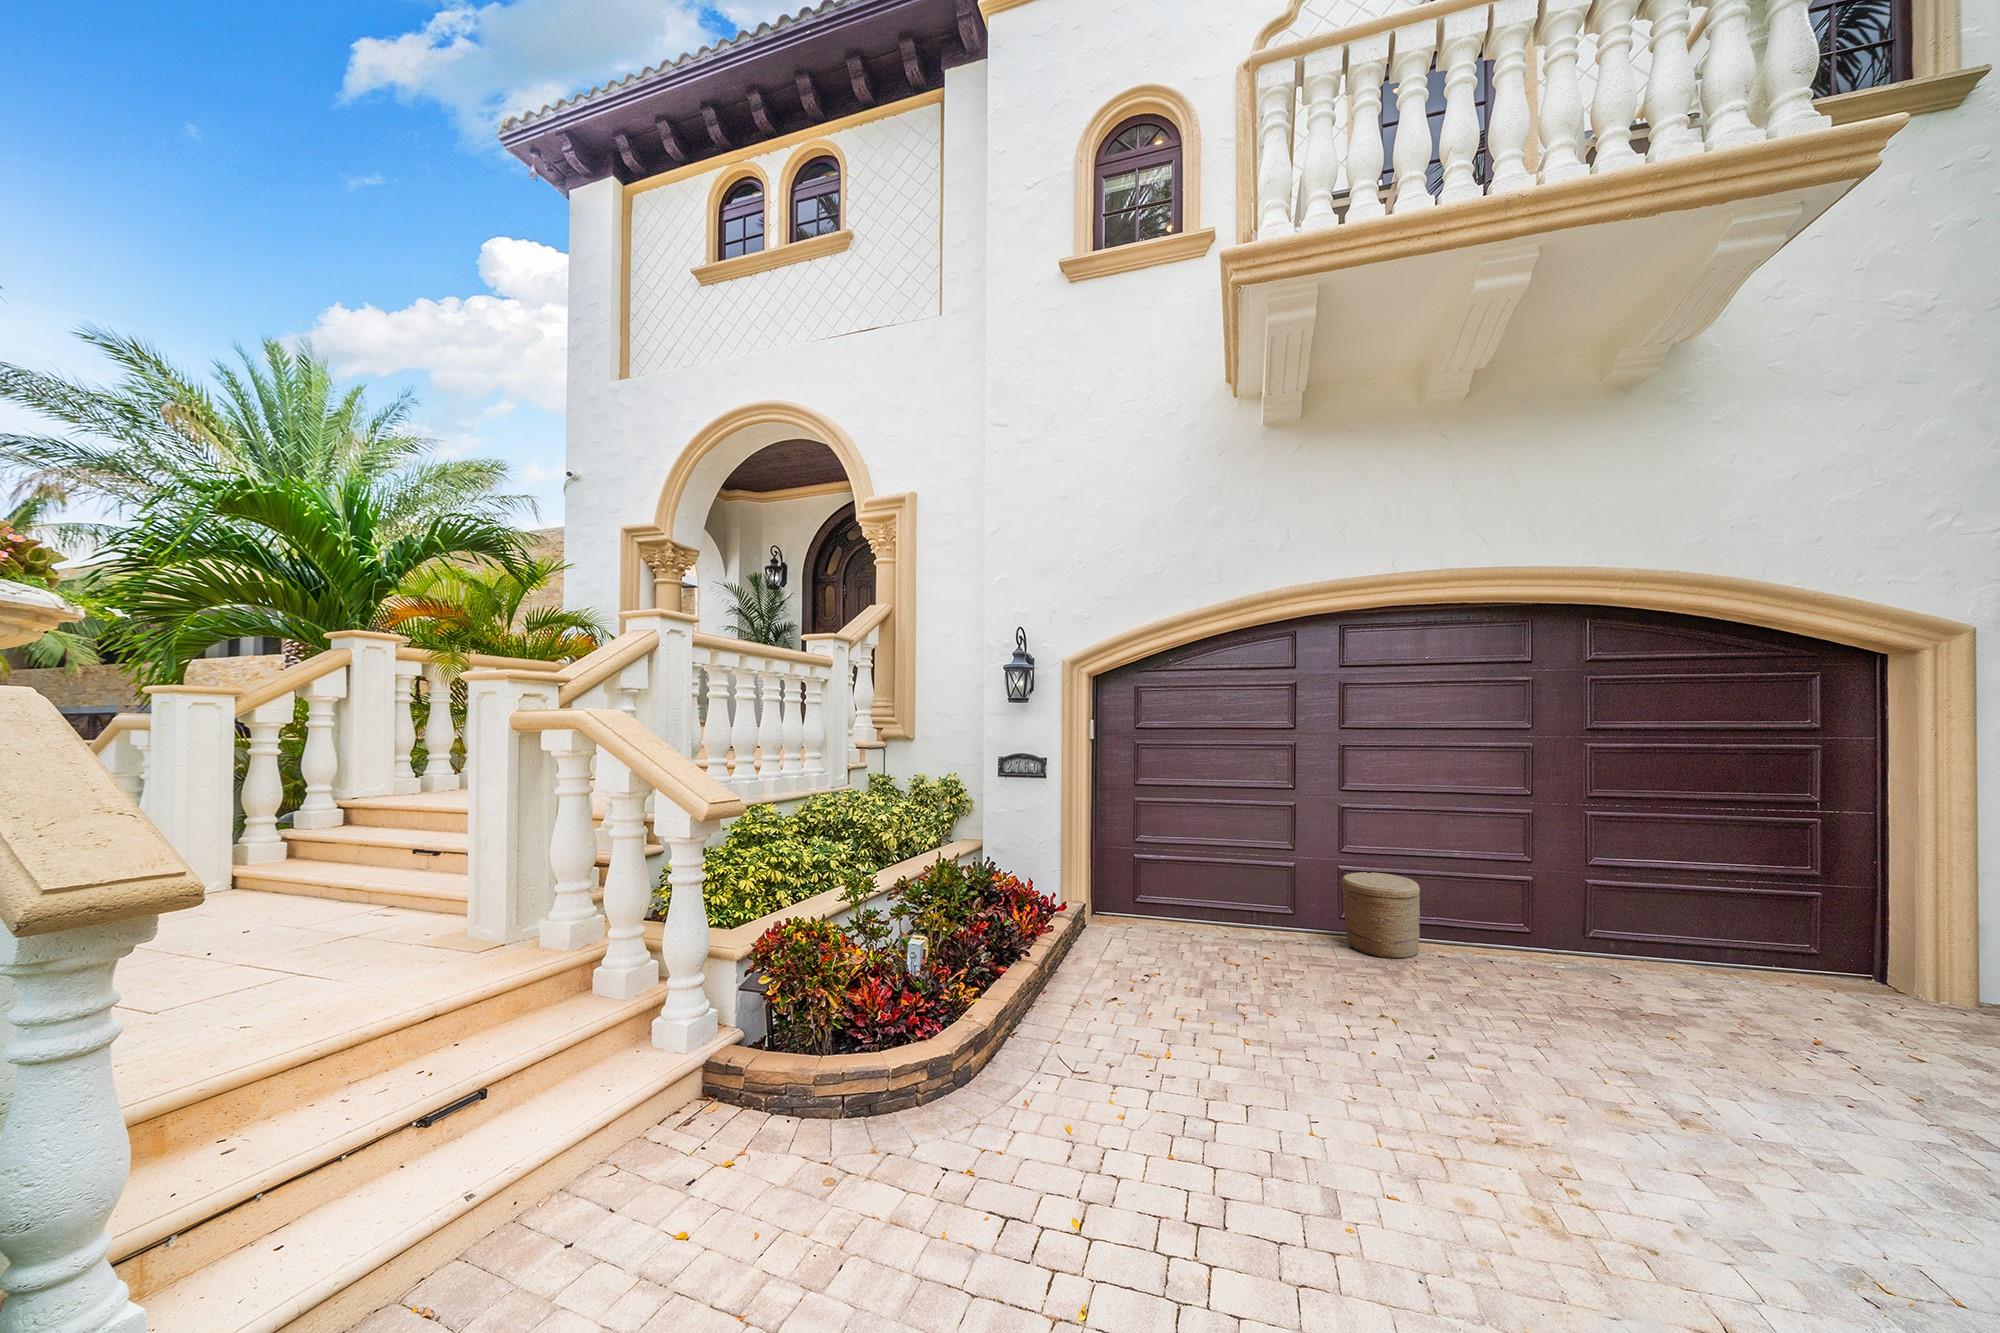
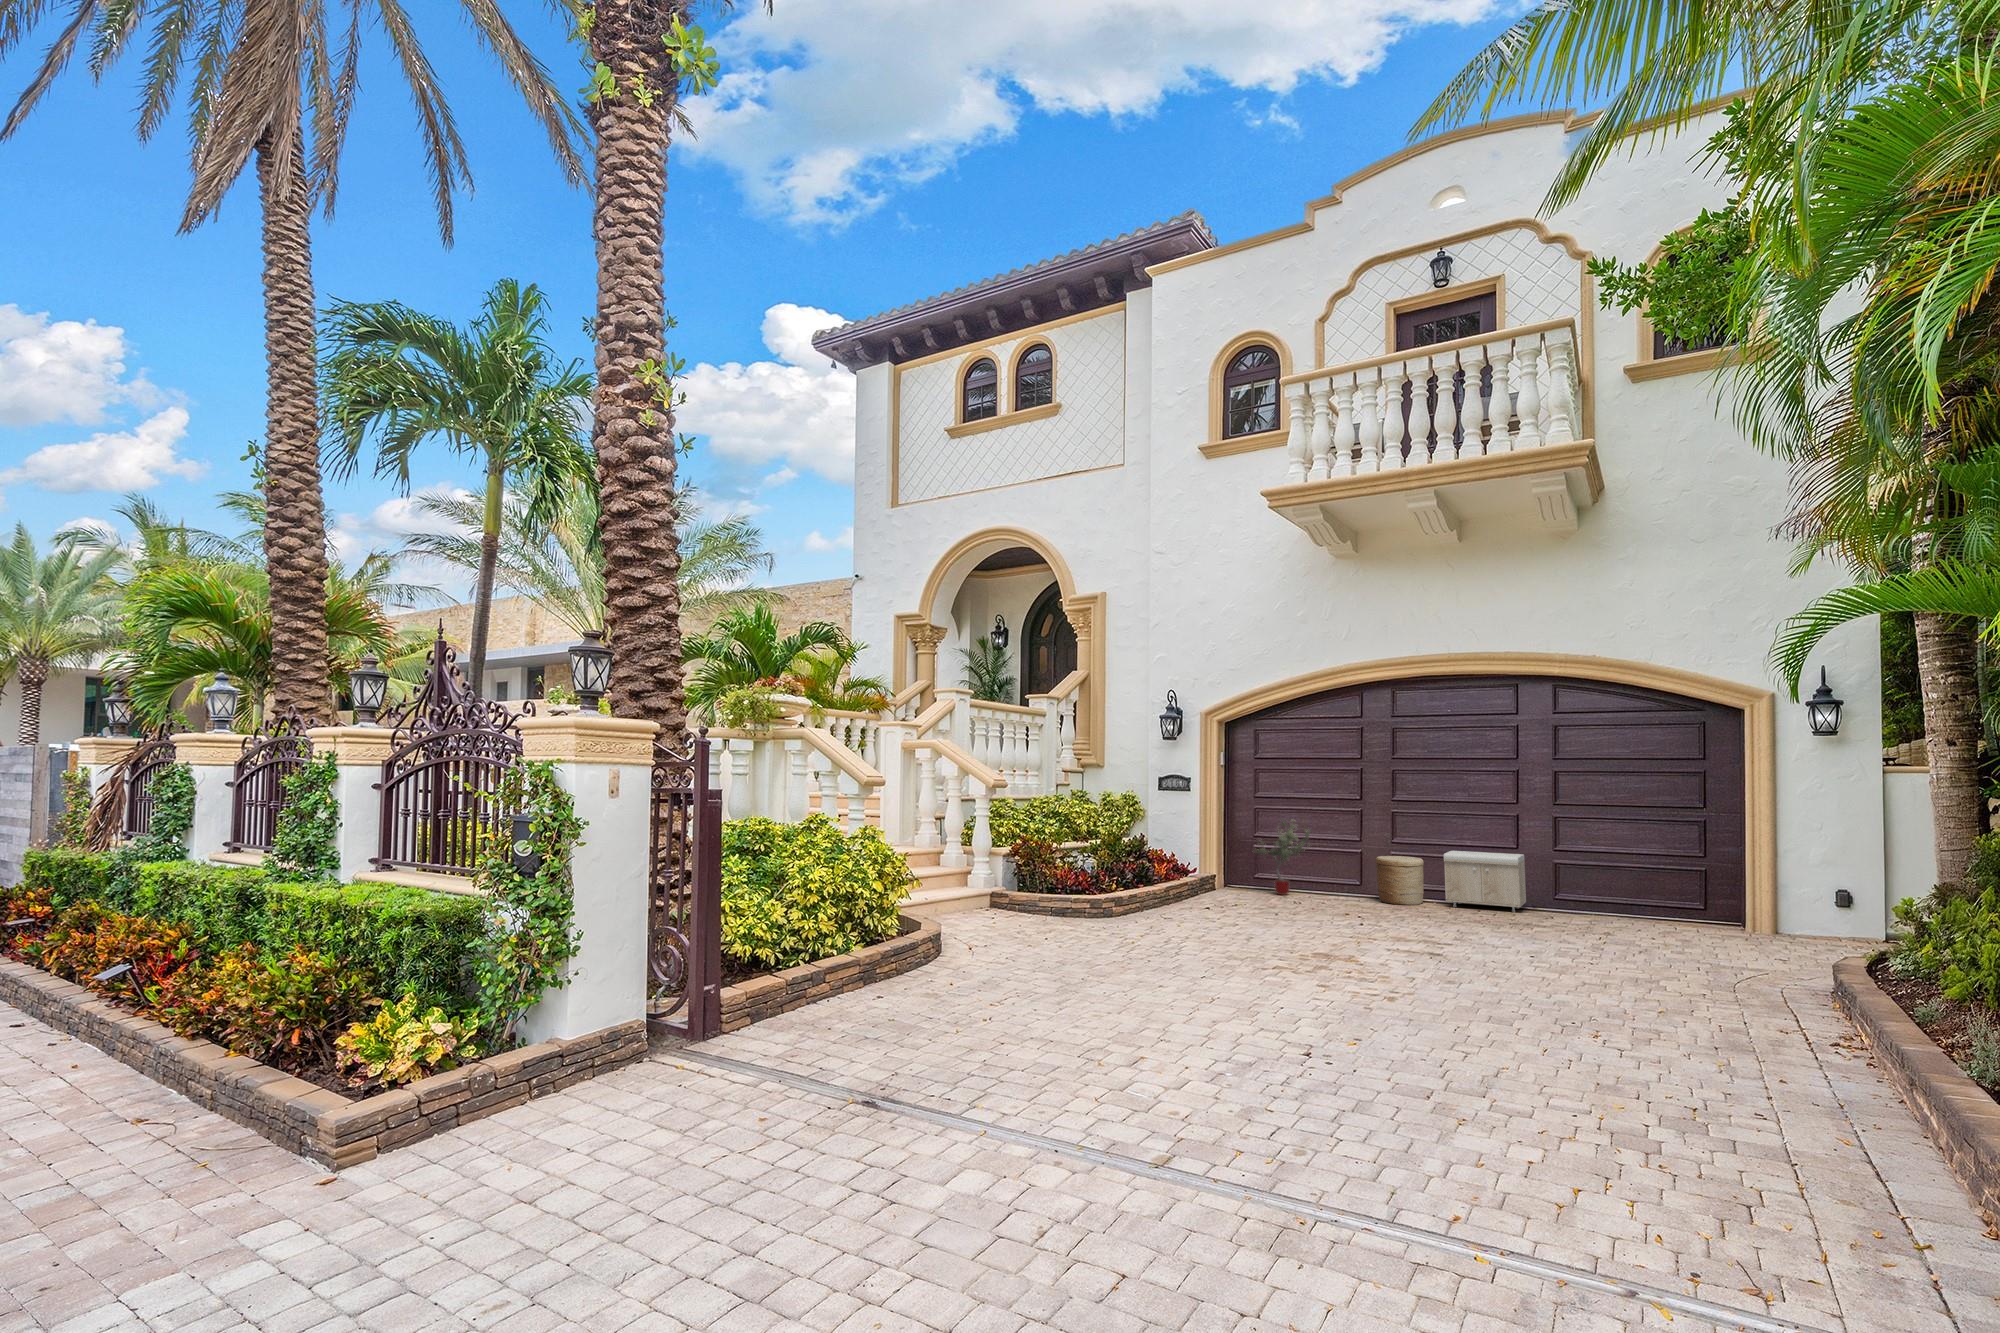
potted tree: none [1144,817,1242,938] -> present [1253,819,1310,895]
storage bench: none [1449,864,1596,970] -> present [1444,851,1526,912]

